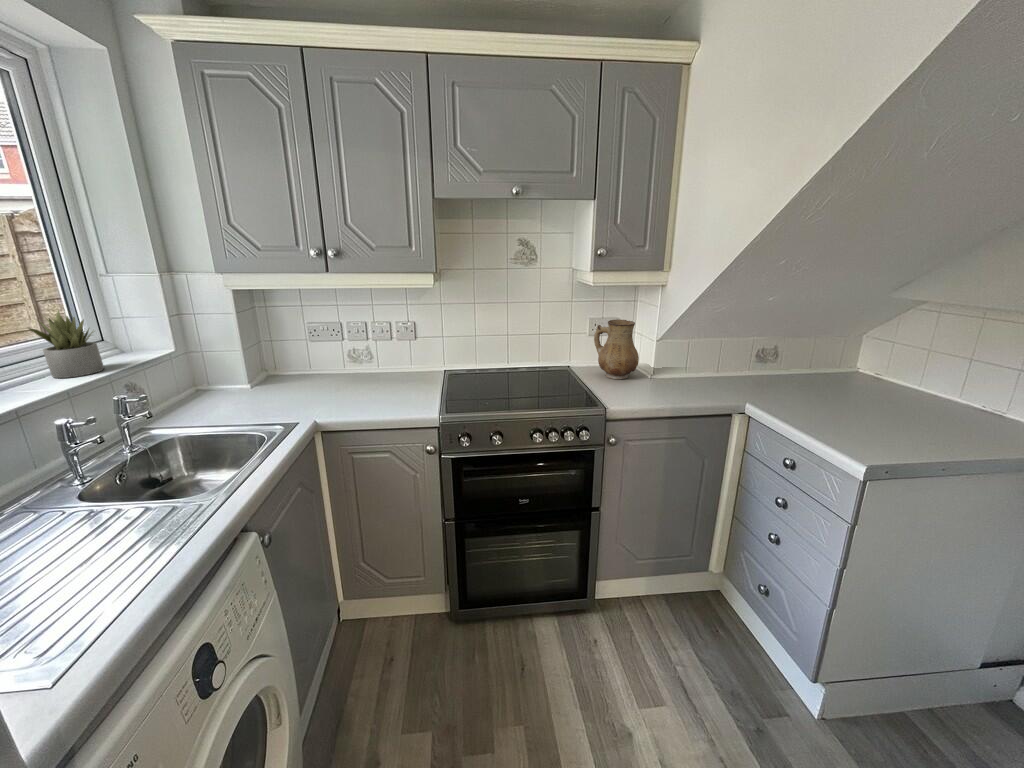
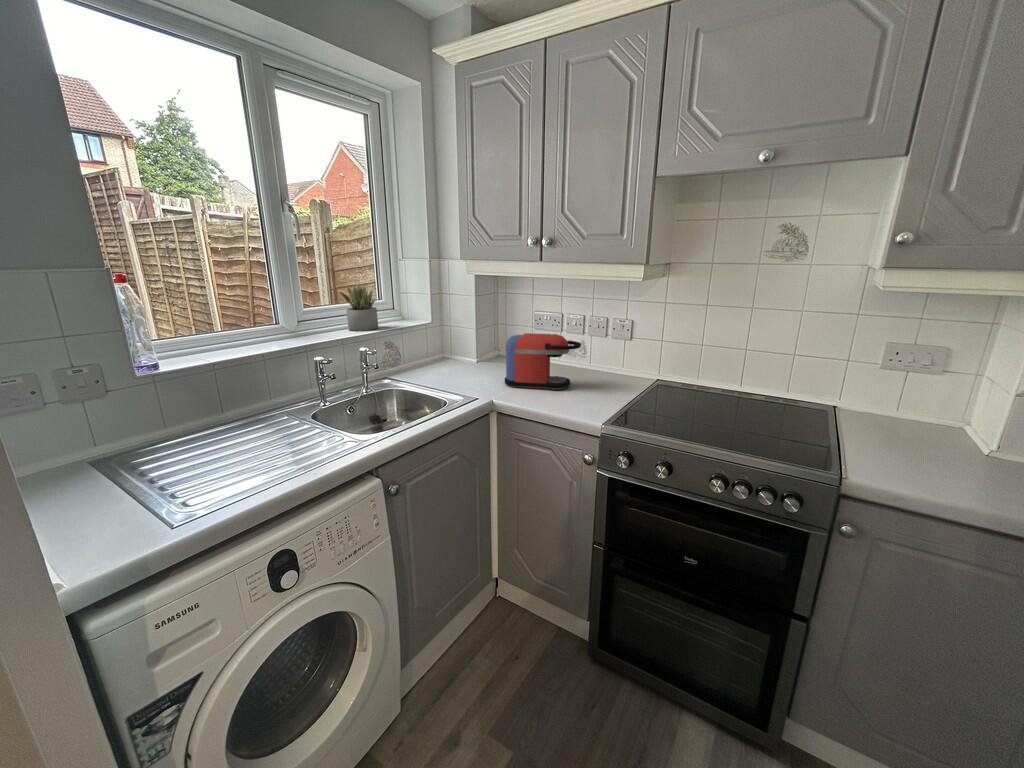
ceramic pitcher: present [594,319,639,379] -> none [881,349,969,445]
coffee maker: none [304,343,383,404] -> present [505,333,581,390]

